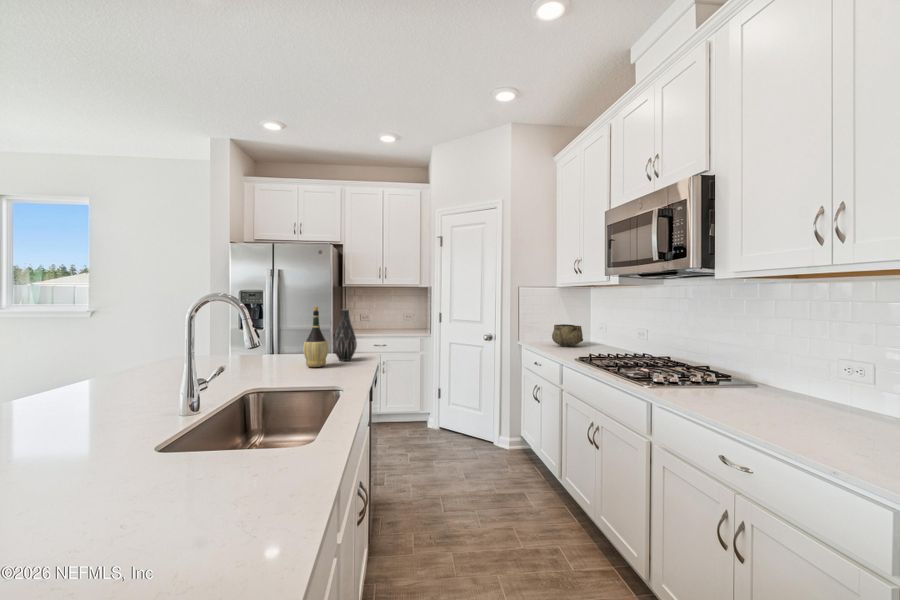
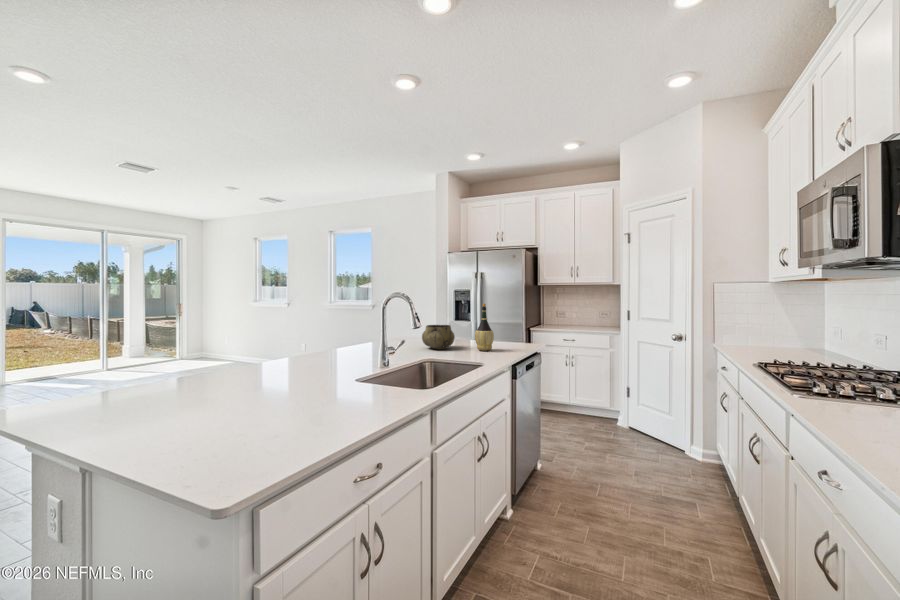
vase: present [333,309,357,361] -> none [501,306,520,348]
decorative bowl: present [552,324,583,347] -> present [422,325,455,349]

